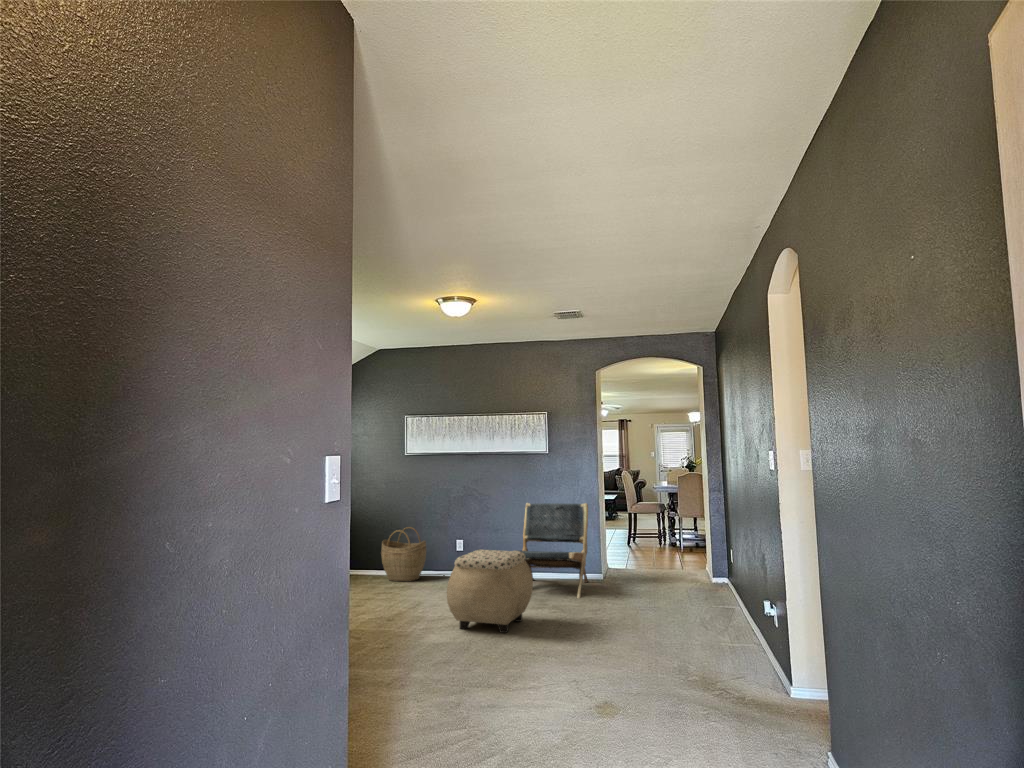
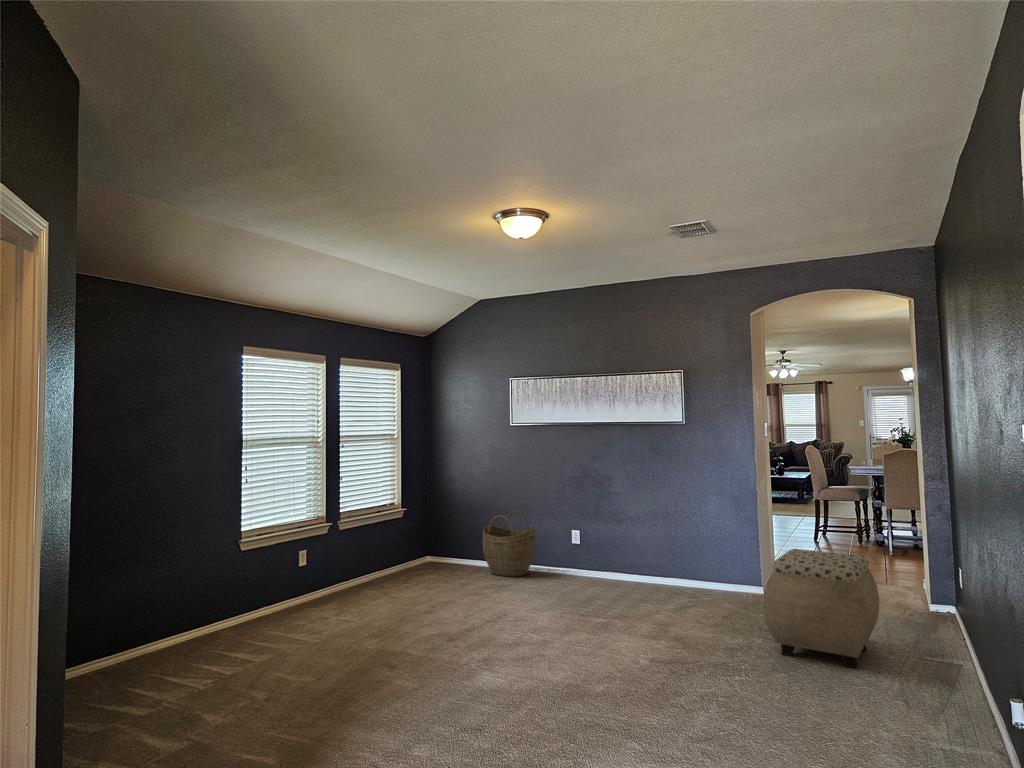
lounge chair: present [517,503,588,598] -> none [627,487,741,621]
ottoman: present [447,550,533,633] -> present [763,549,879,669]

